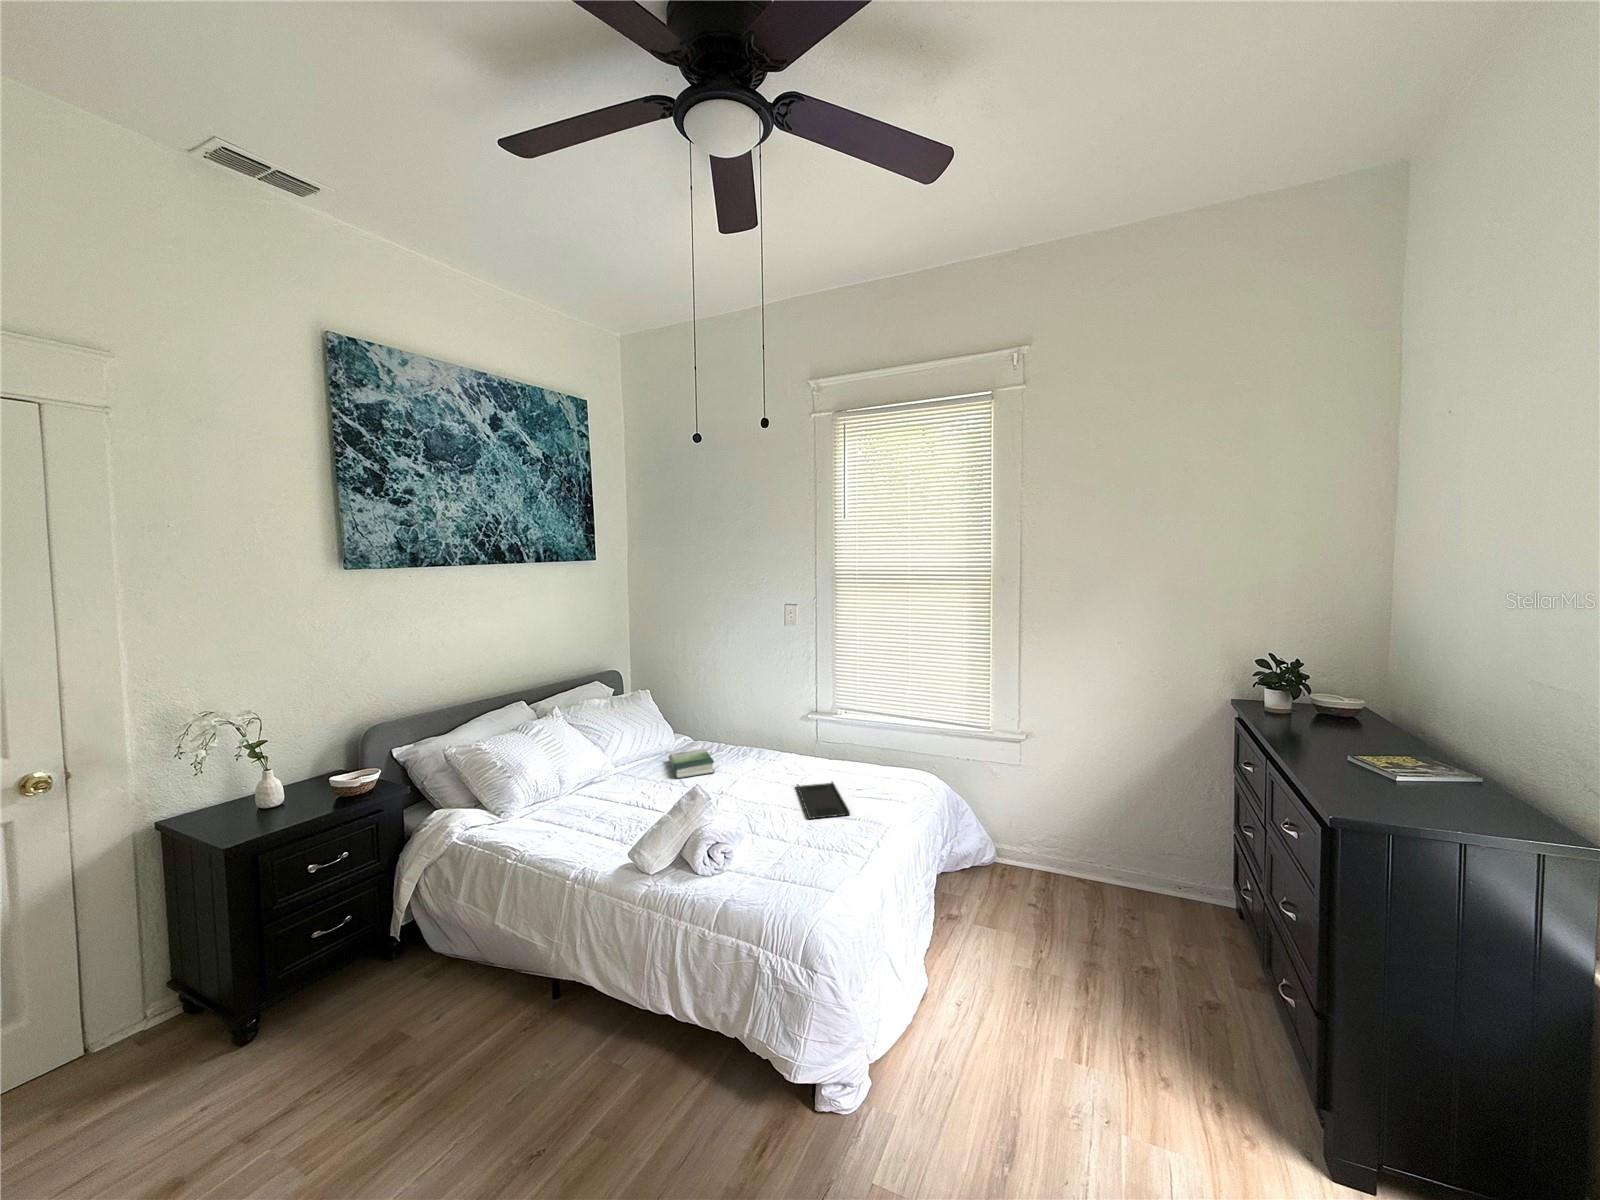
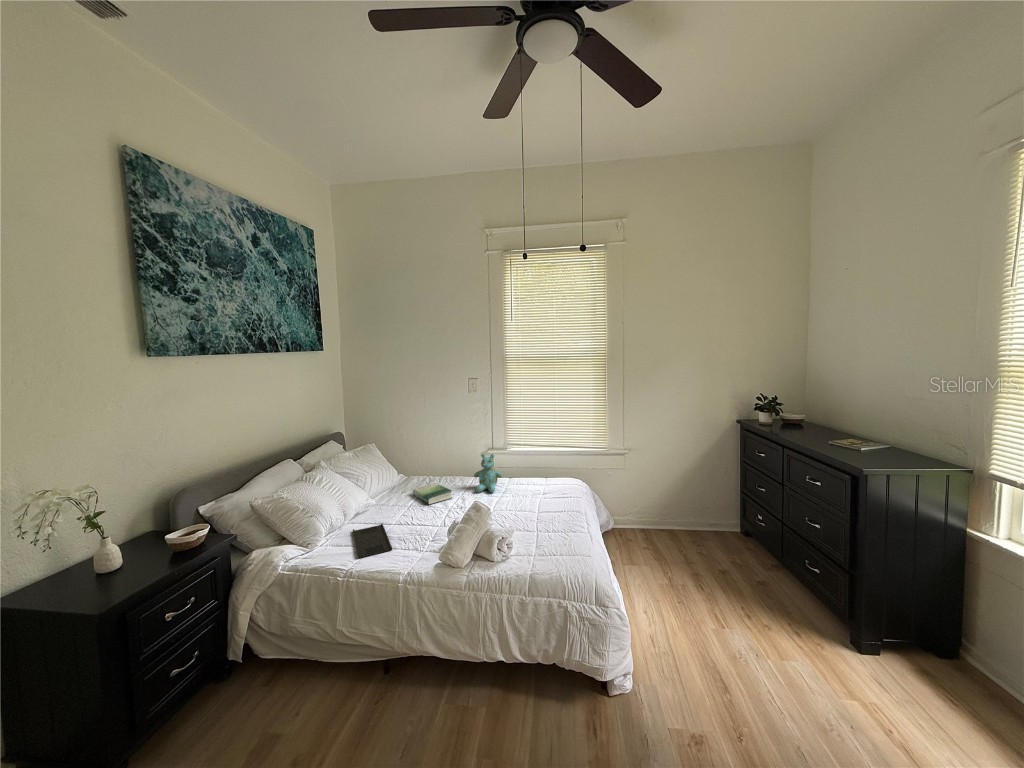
stuffed bear: none [752,712,794,772] -> present [474,454,502,493]
tray: present [797,782,850,819] -> present [353,523,392,558]

